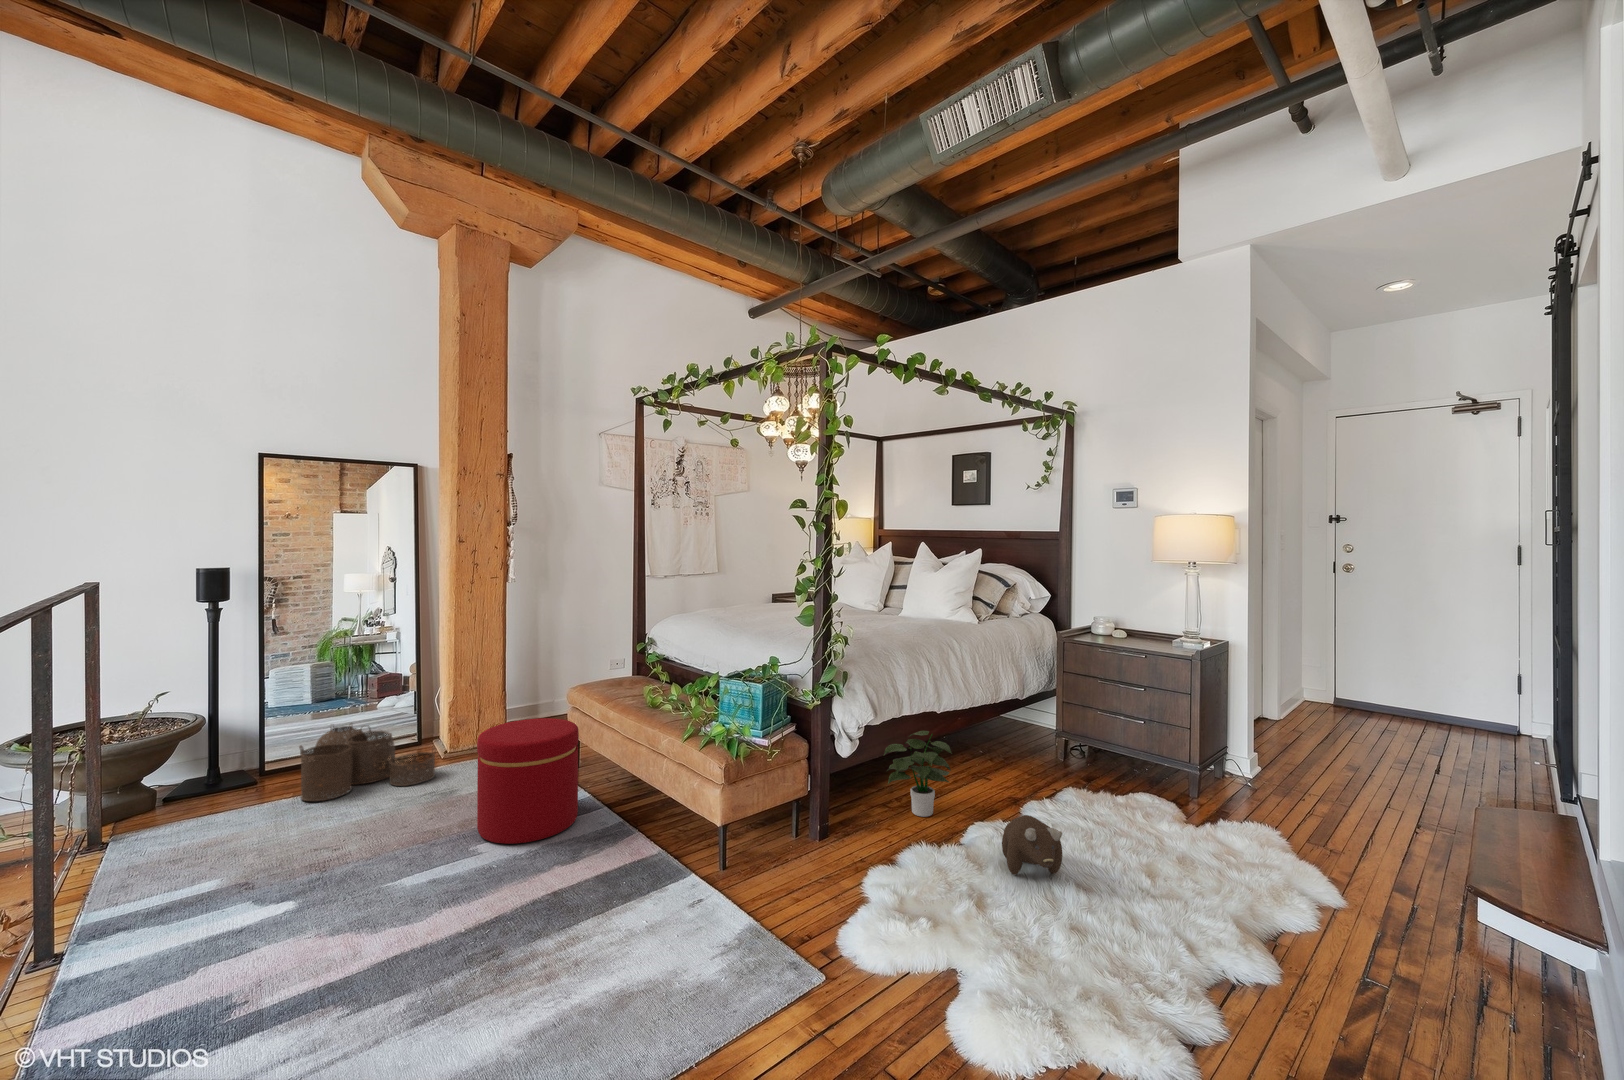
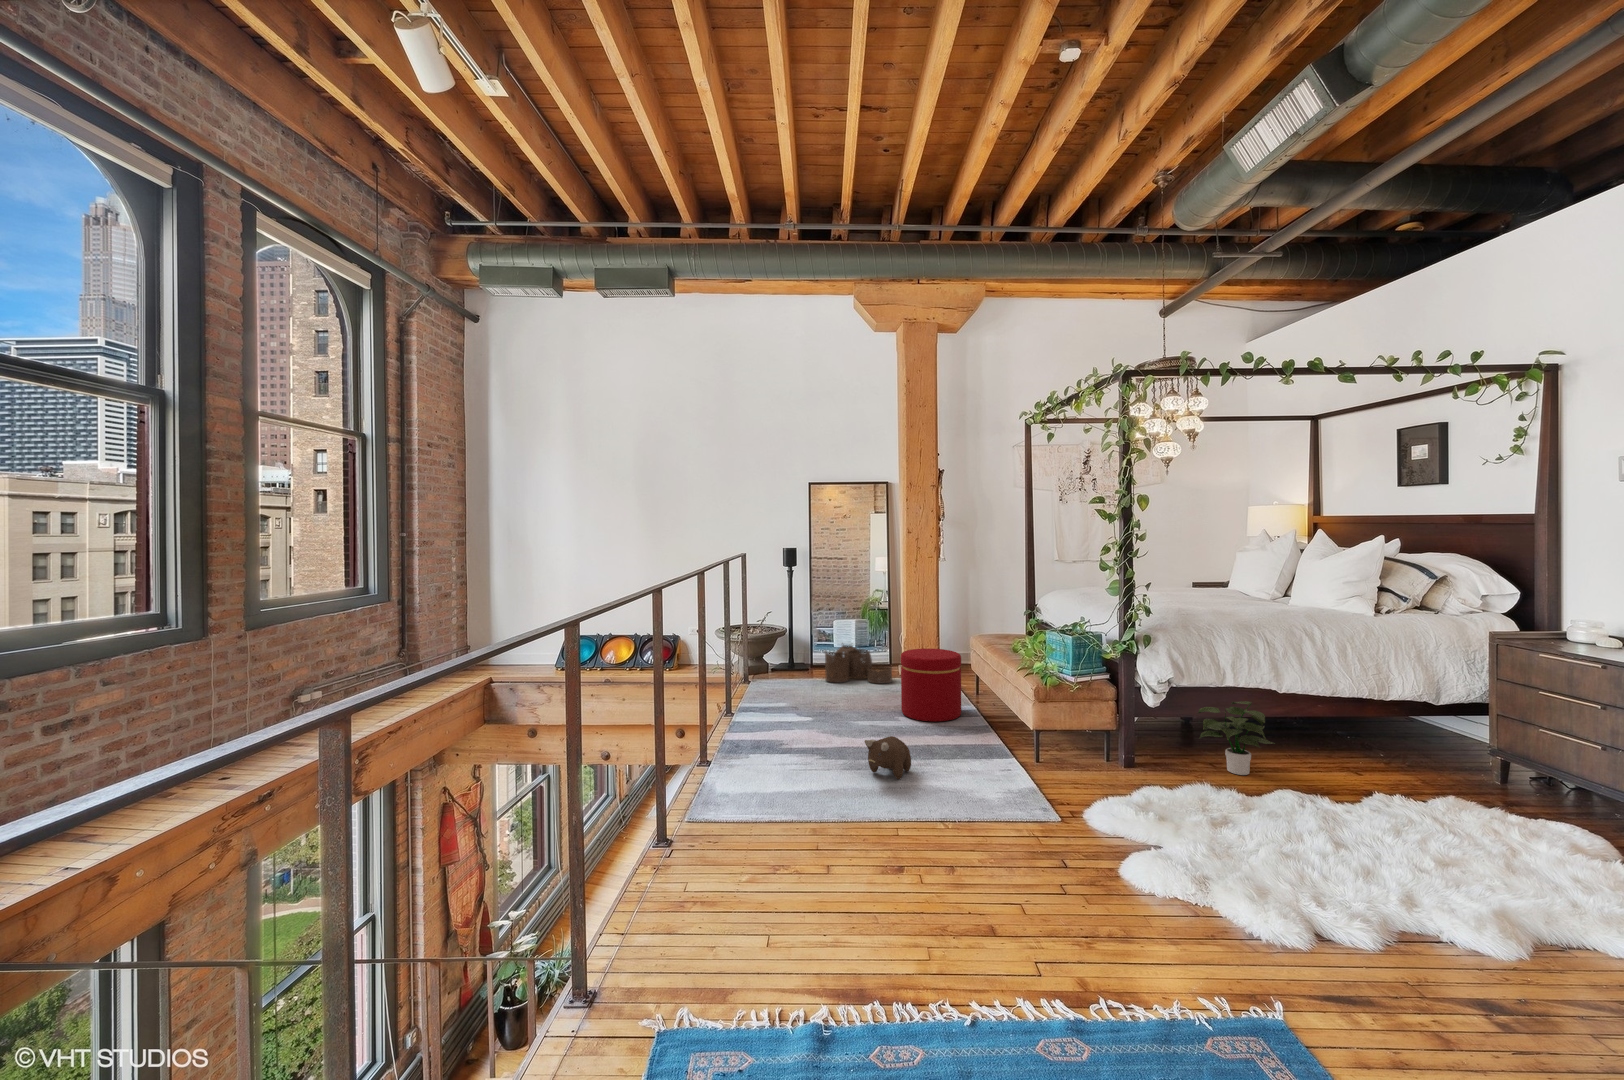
plush toy: present [1002,815,1062,875] -> present [864,736,911,779]

